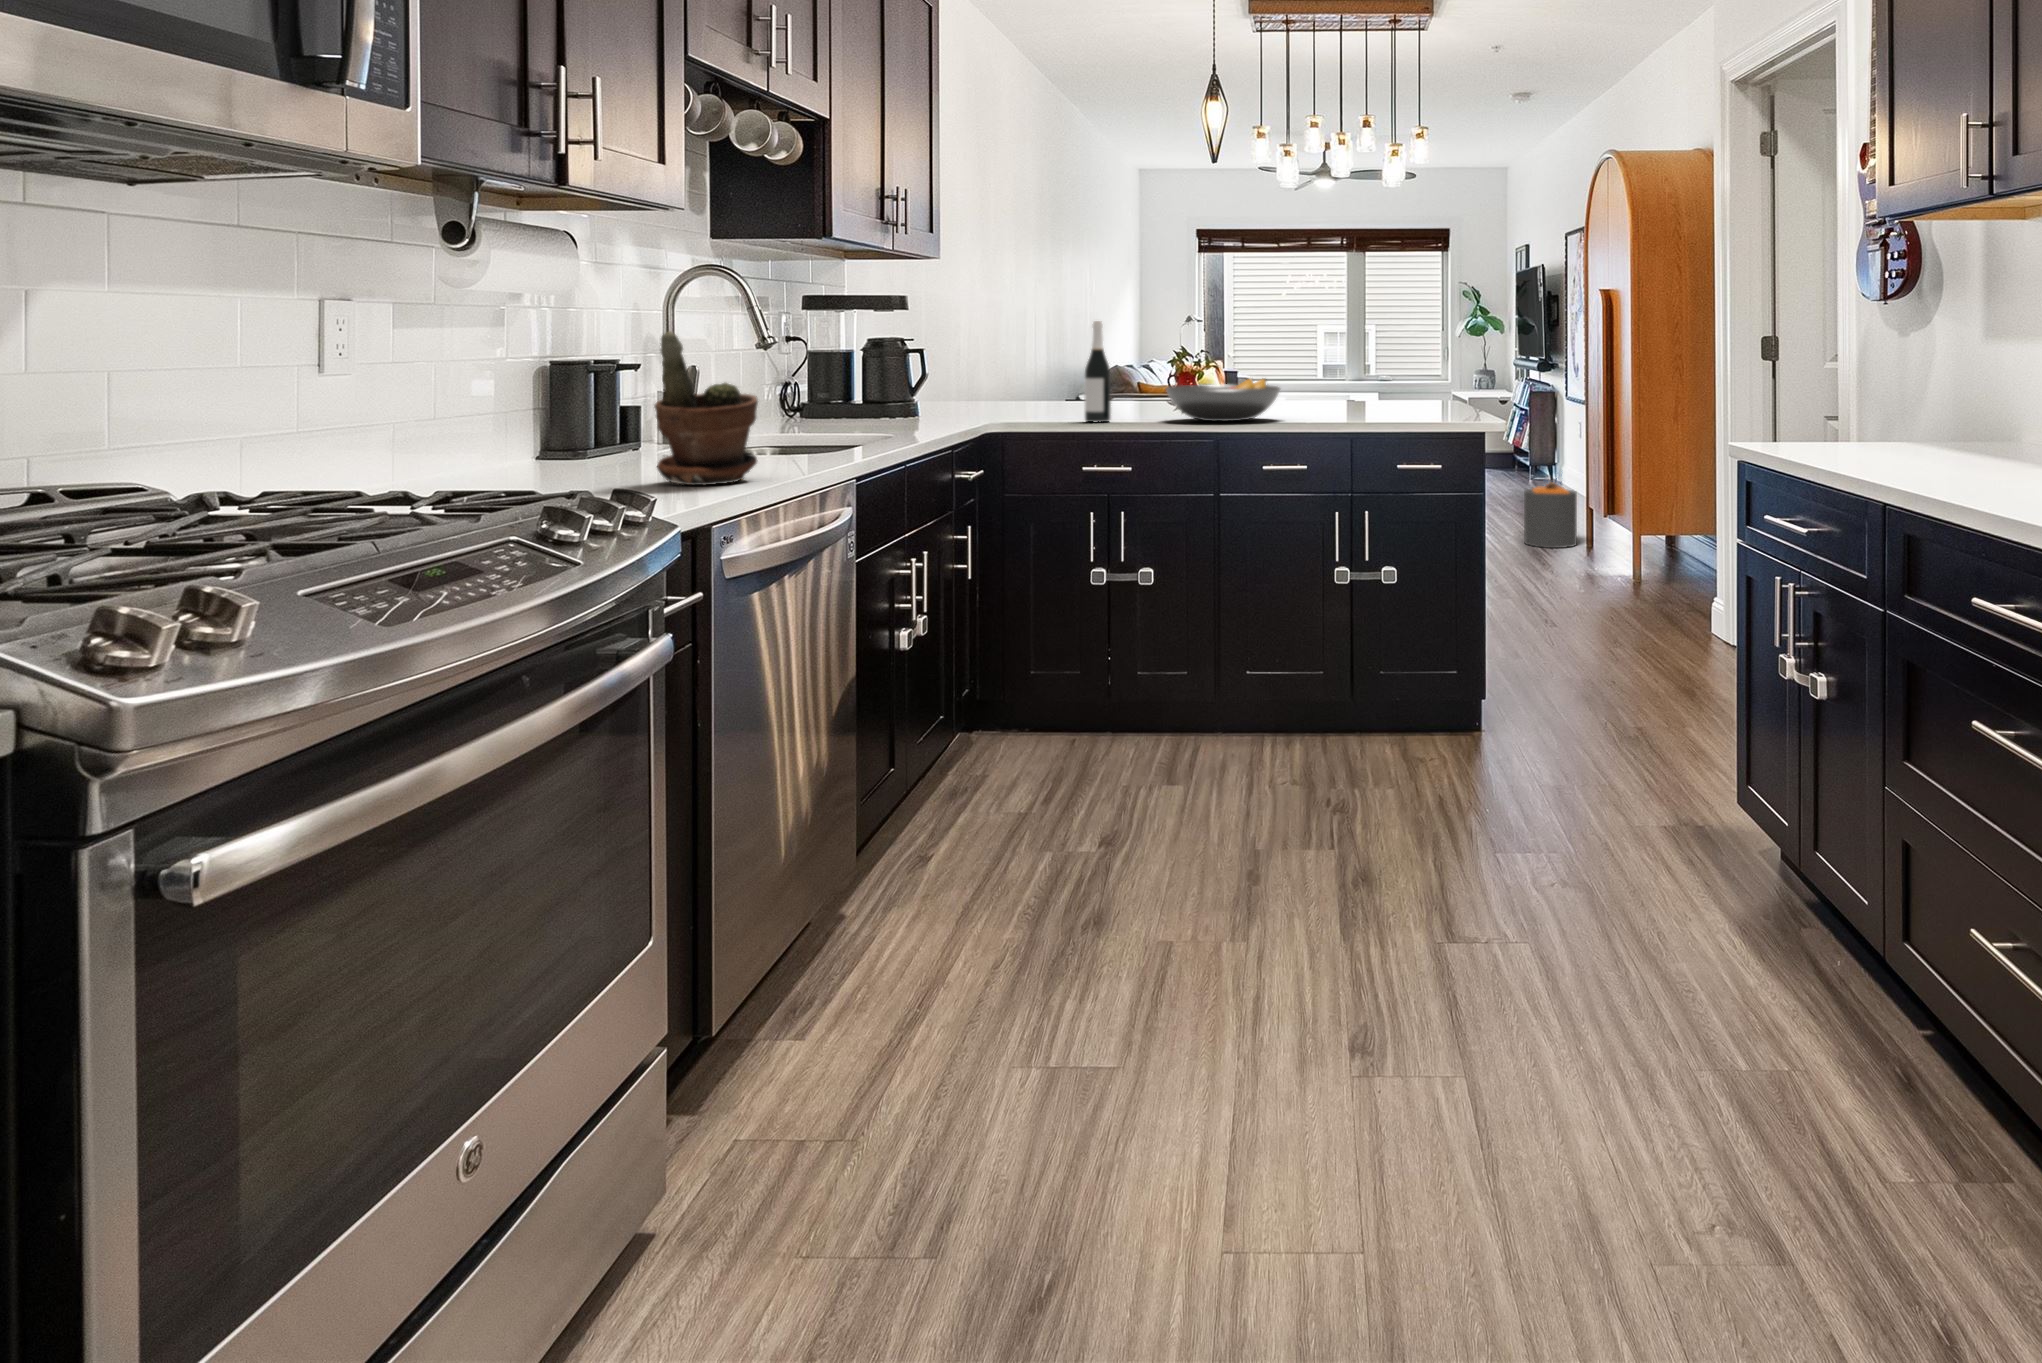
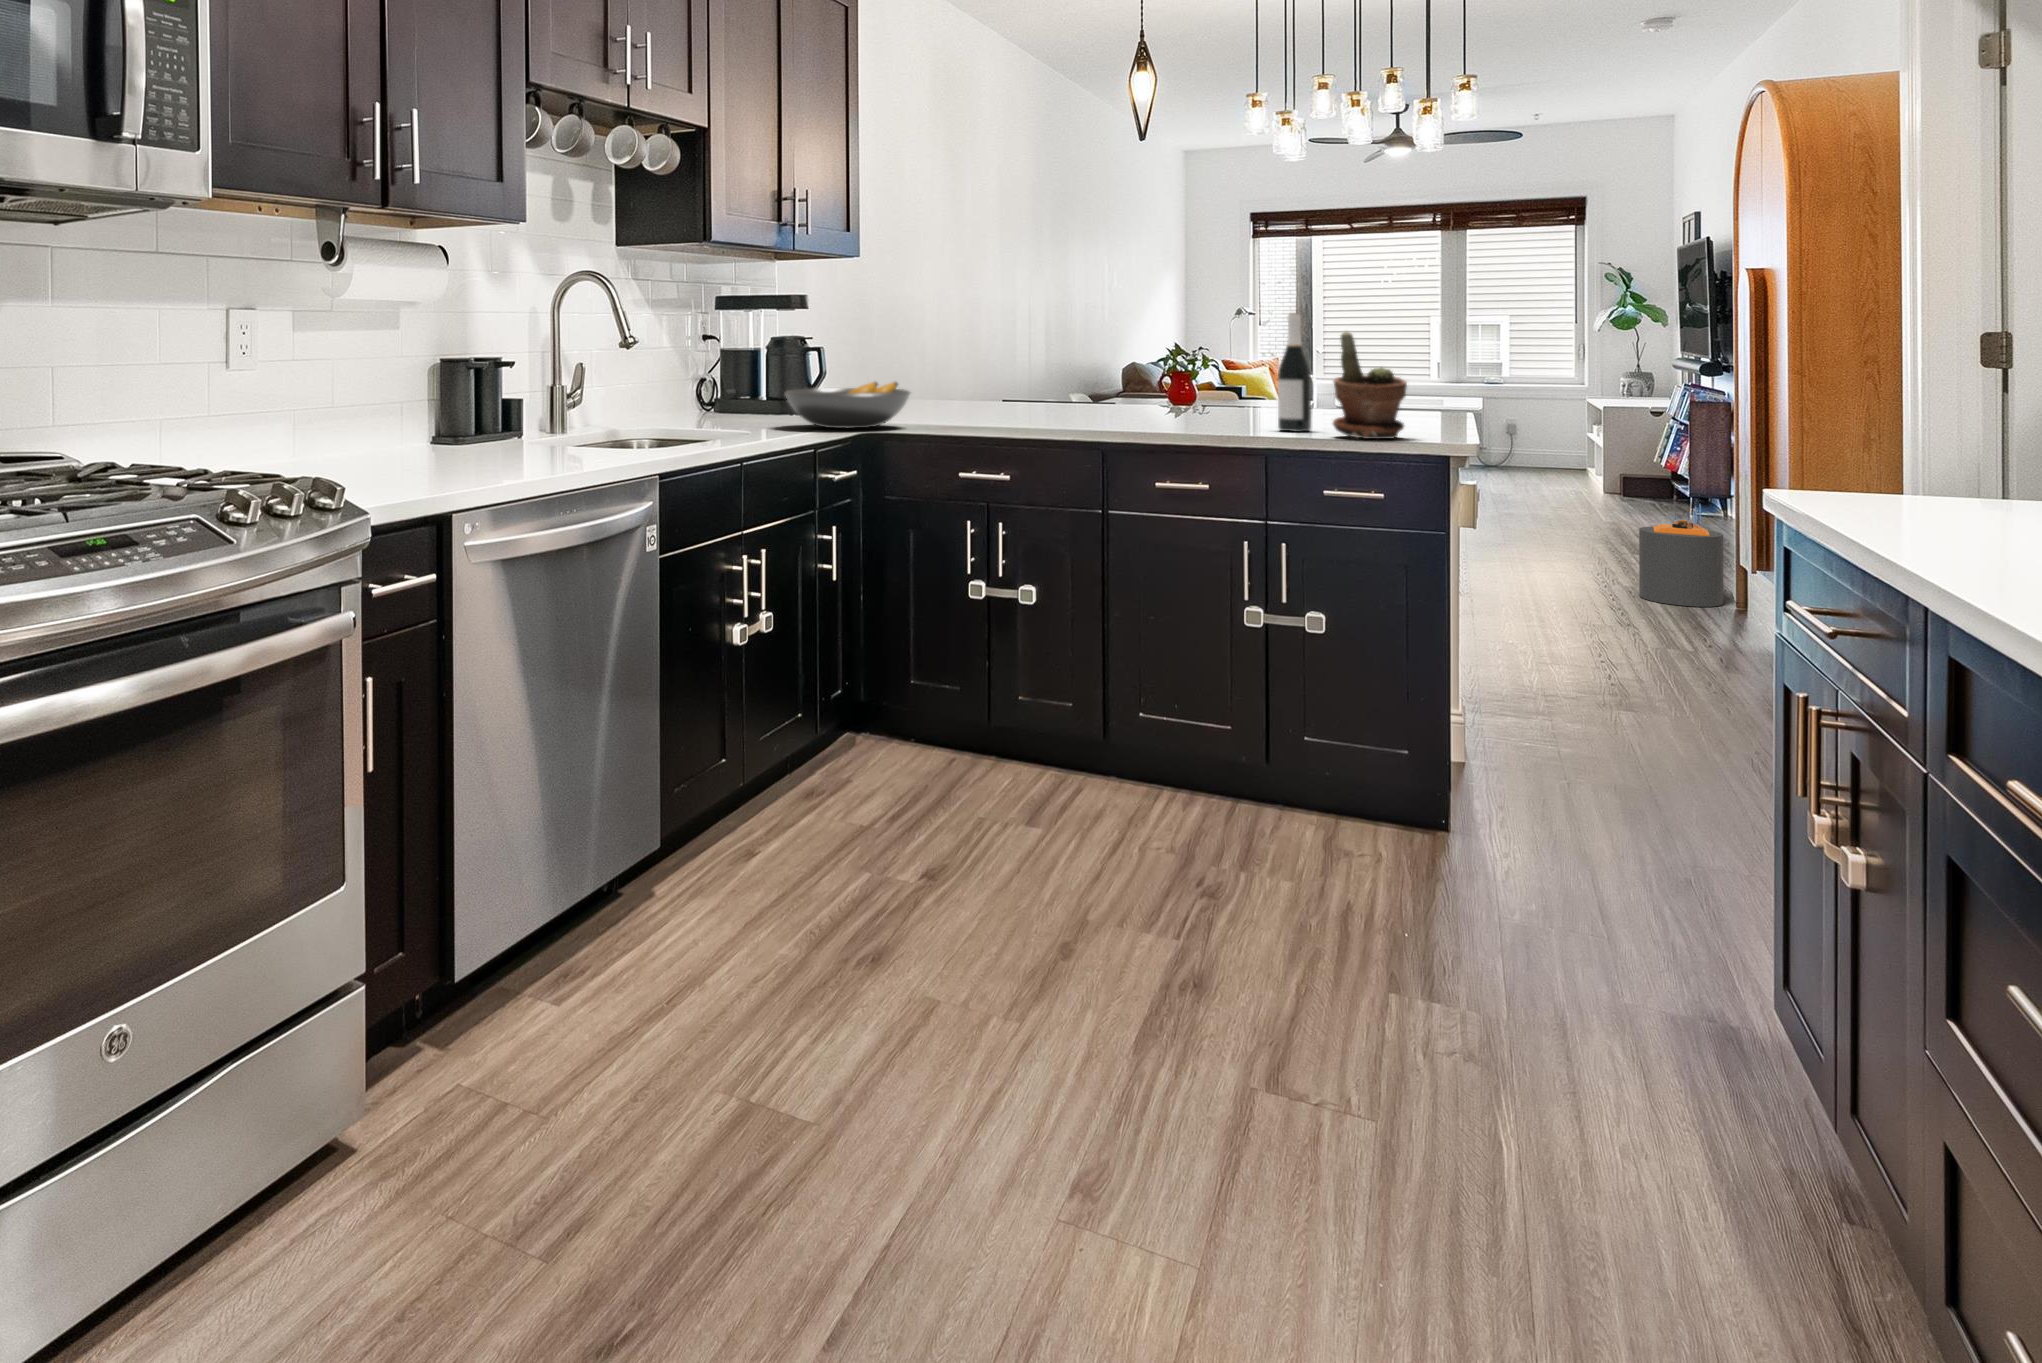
wine bottle: present [1085,321,1111,422] -> present [1278,313,1311,432]
potted plant: present [654,331,758,485] -> present [1333,331,1407,439]
fruit bowl: present [1166,378,1280,421] -> present [785,382,910,429]

